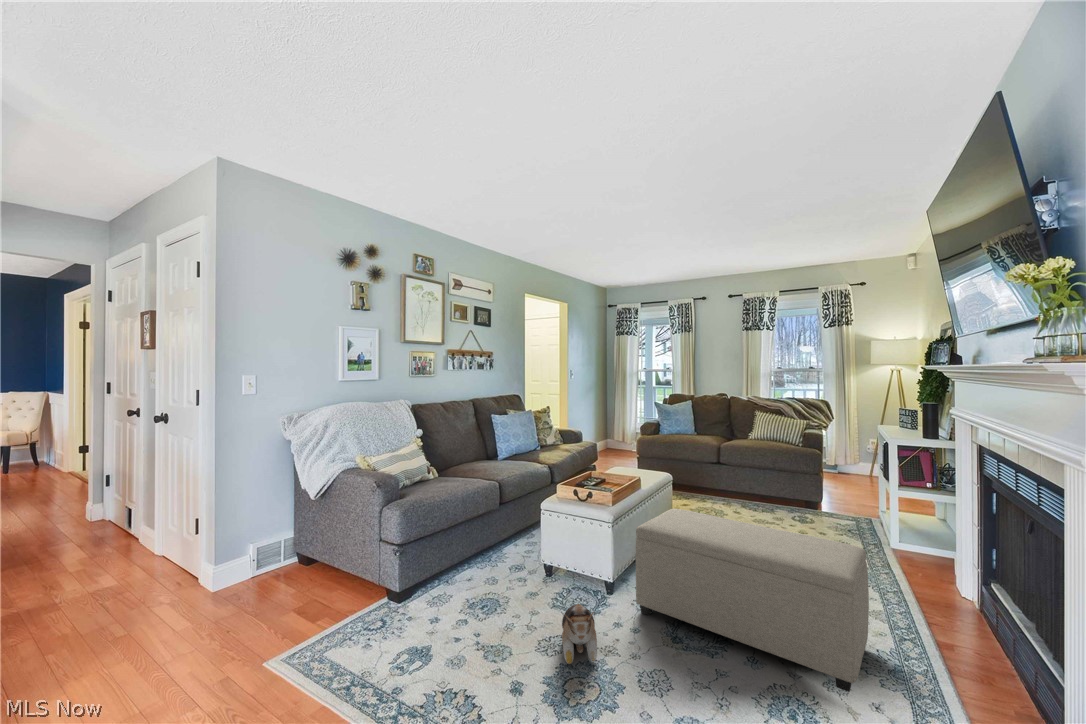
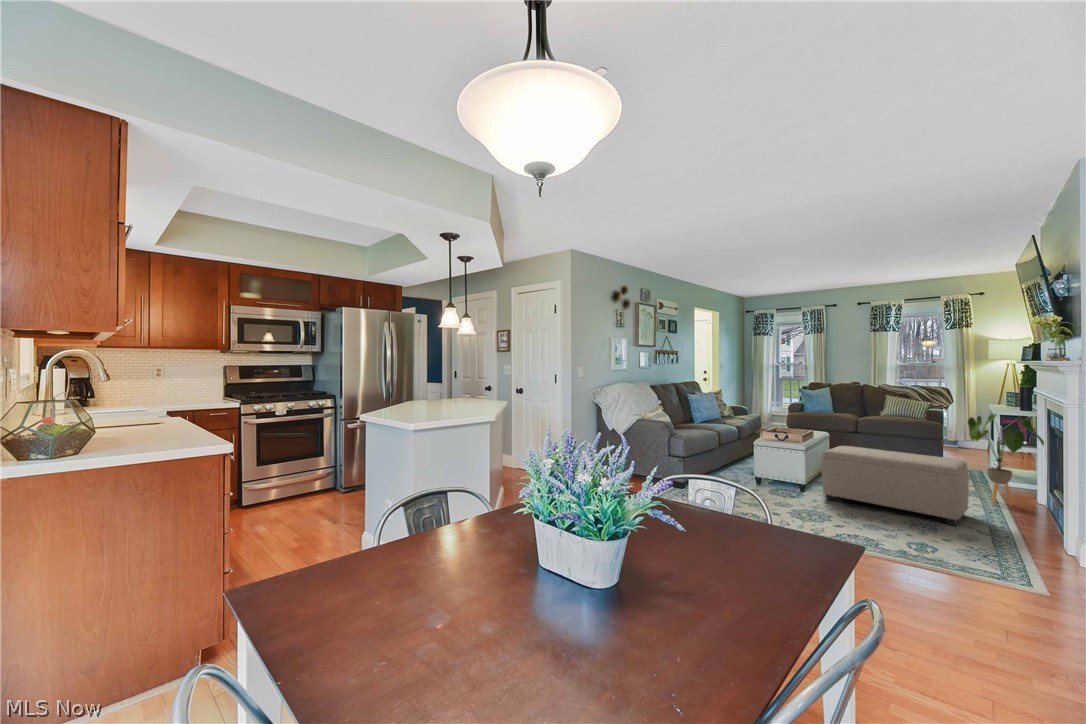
house plant: none [862,452,980,608] -> present [968,414,1044,506]
plush toy: present [562,604,597,664] -> none [787,481,812,511]

